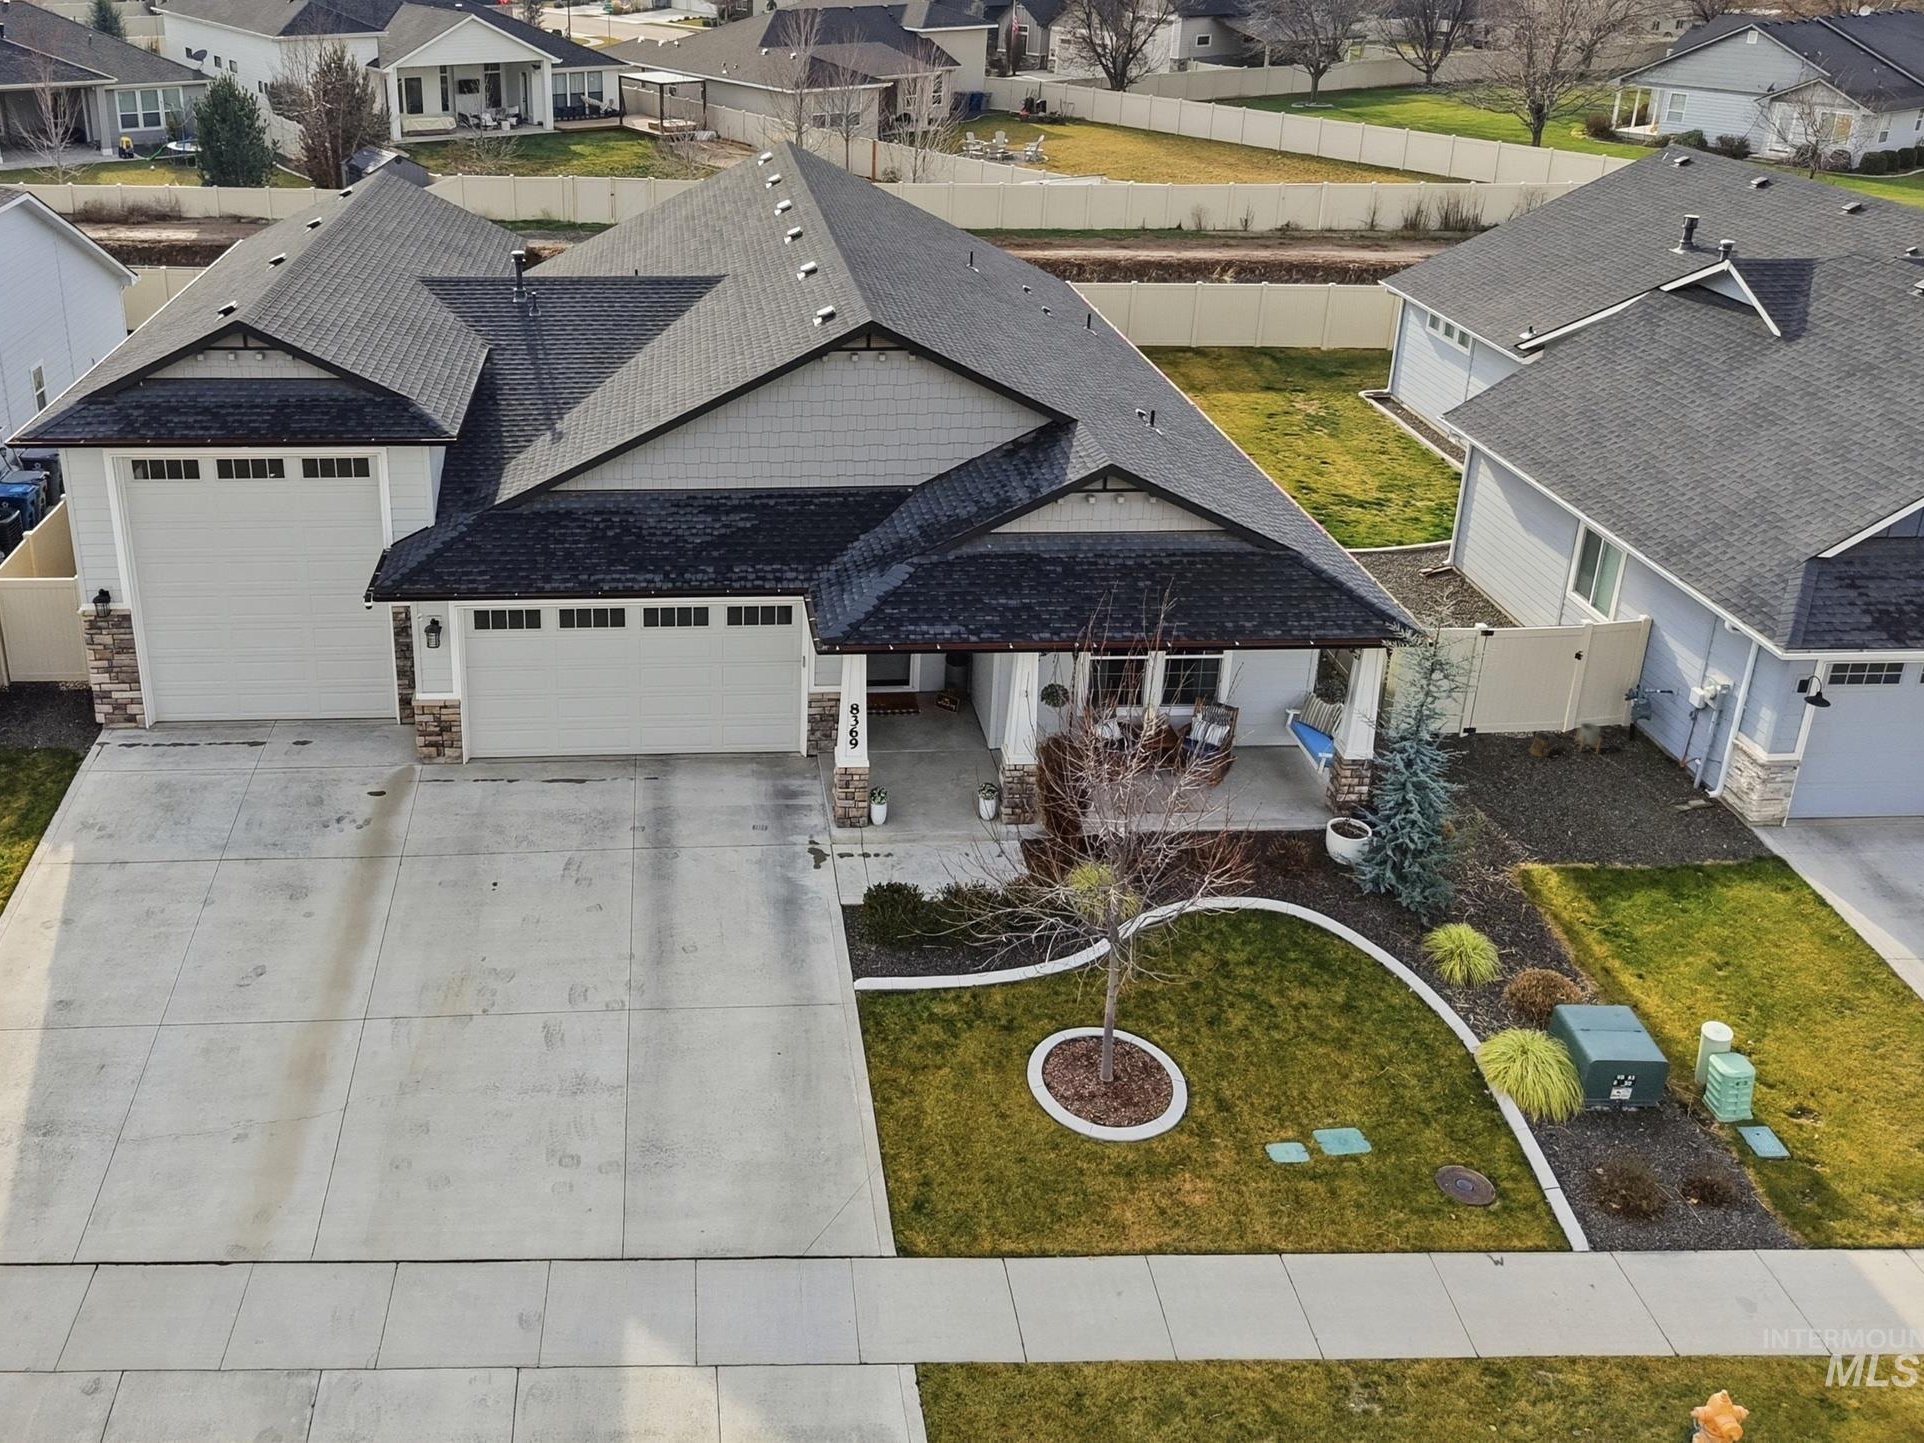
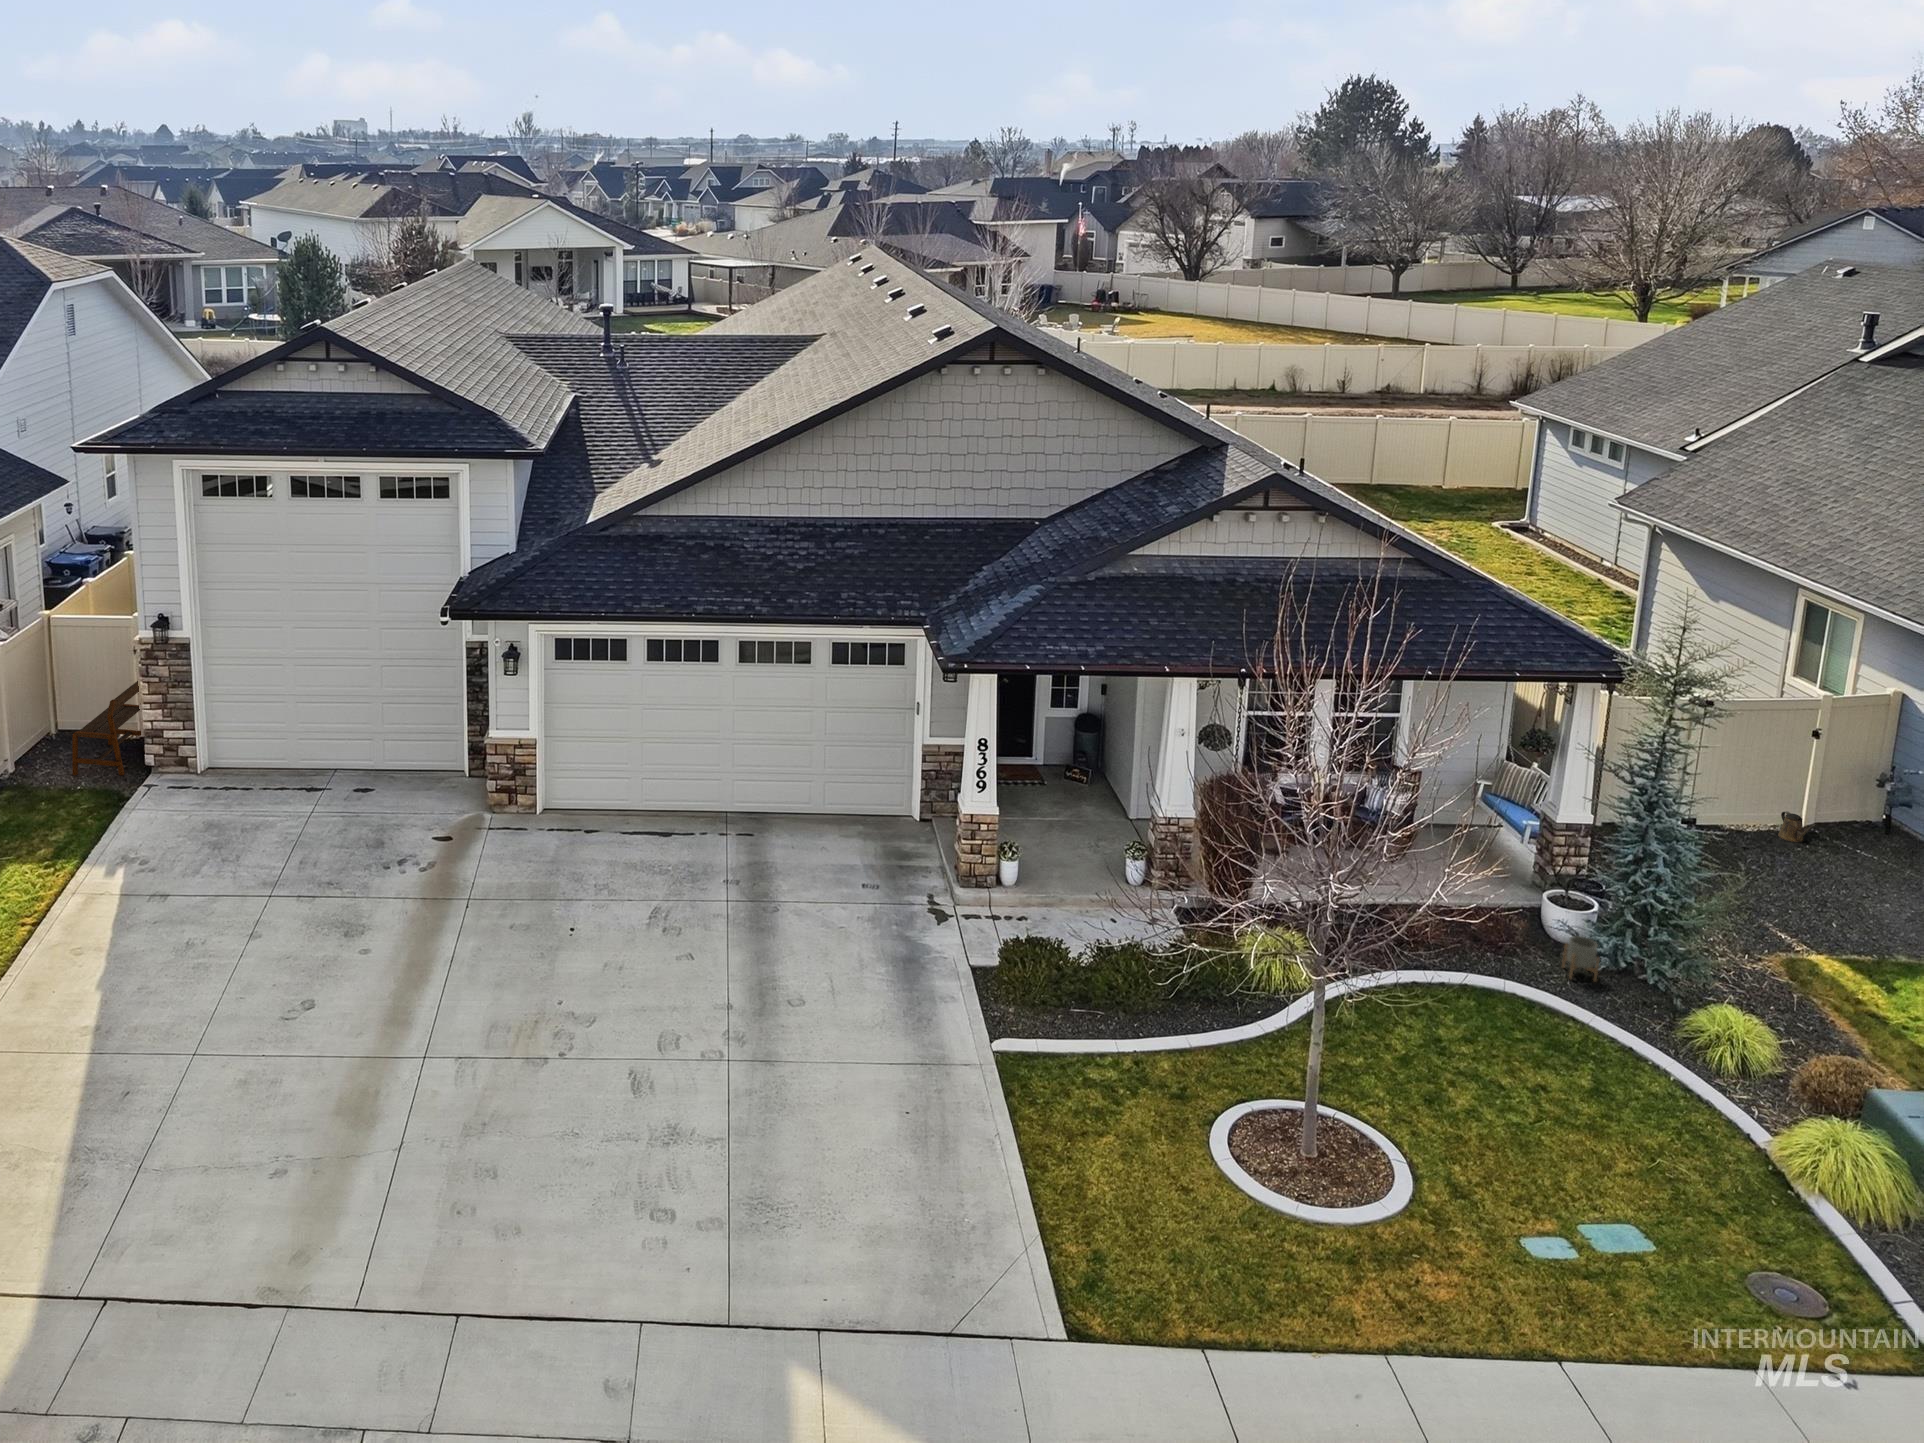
bench: none [29,638,108,736] -> present [72,681,141,775]
planter: present [1576,723,1601,752] -> present [1562,936,1599,981]

